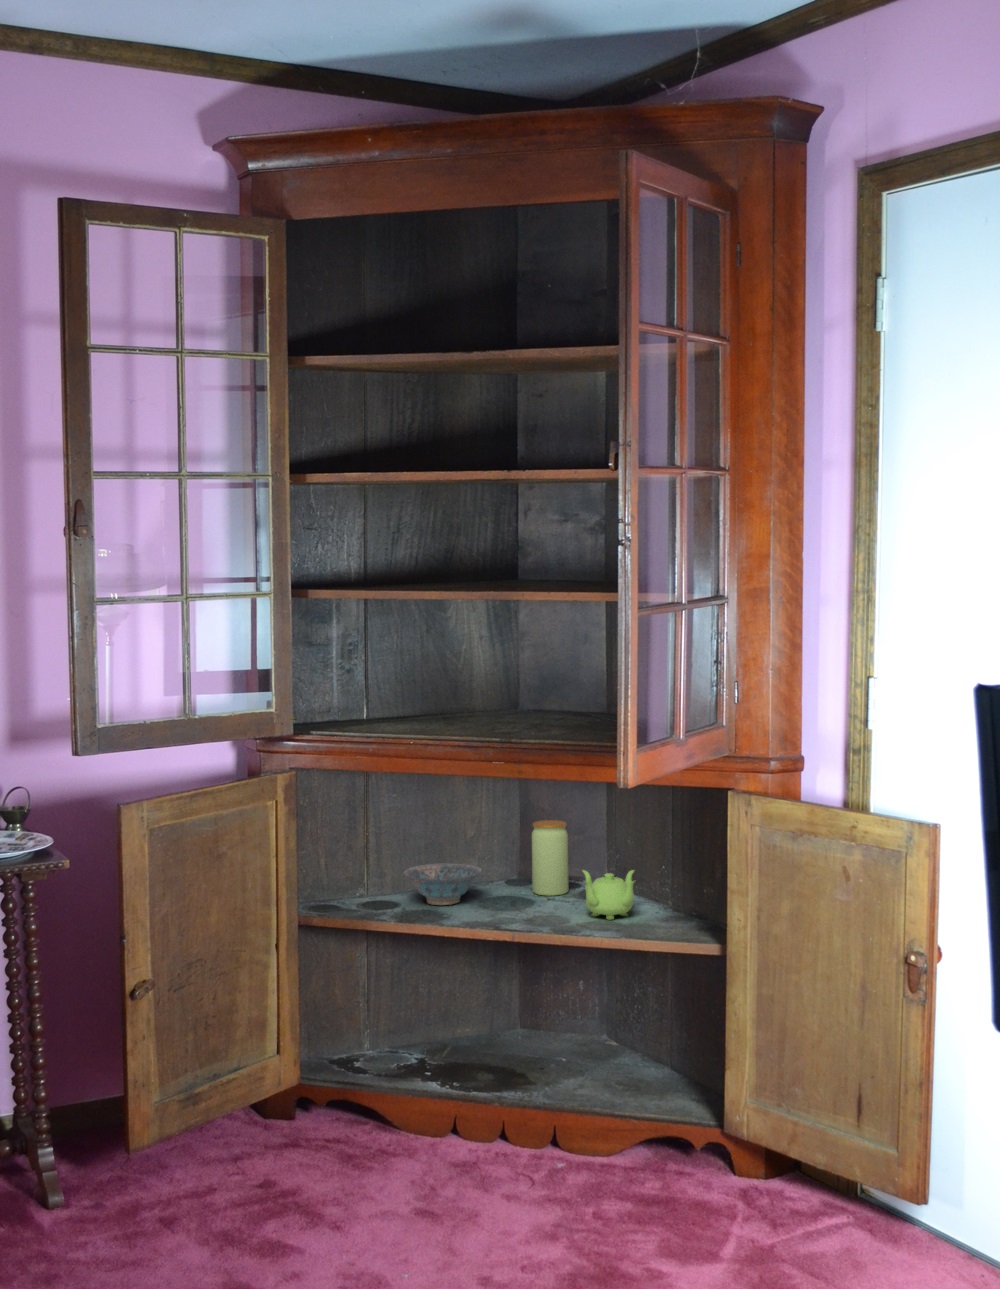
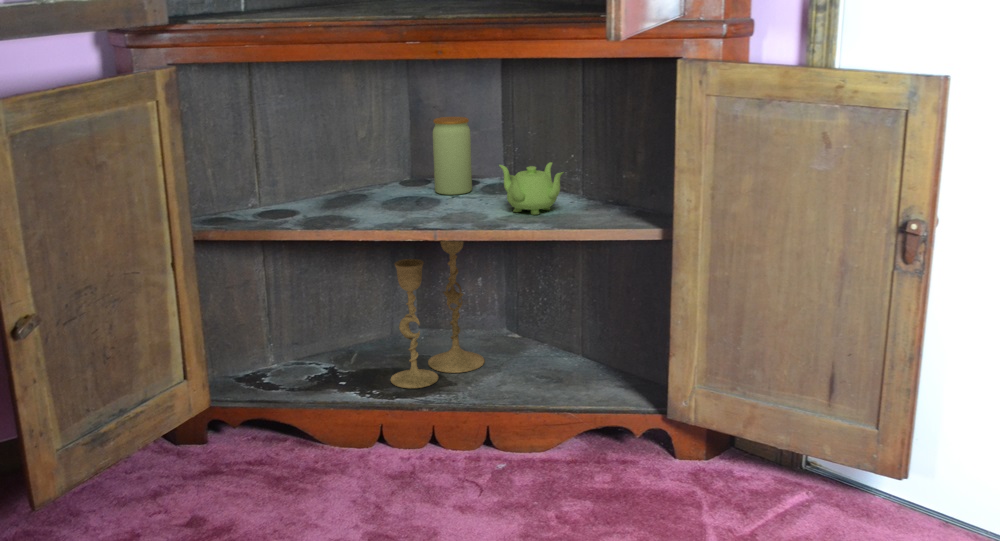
ceramic bowl: present [404,863,482,905] -> none [301,167,386,211]
candlestick: none [472,923,570,1083] -> present [391,241,484,388]

